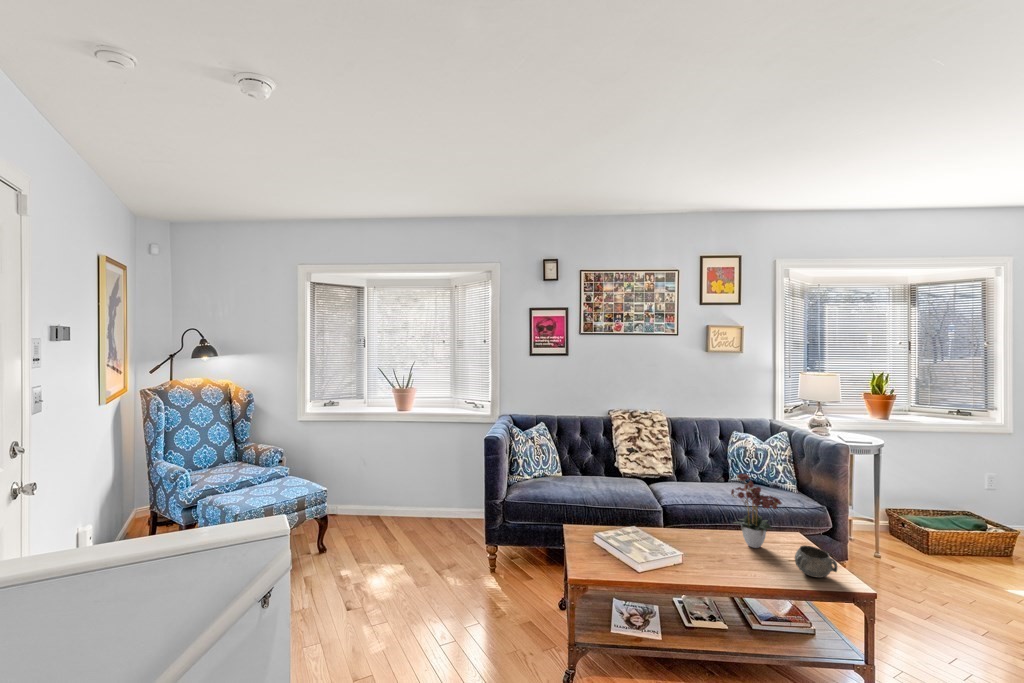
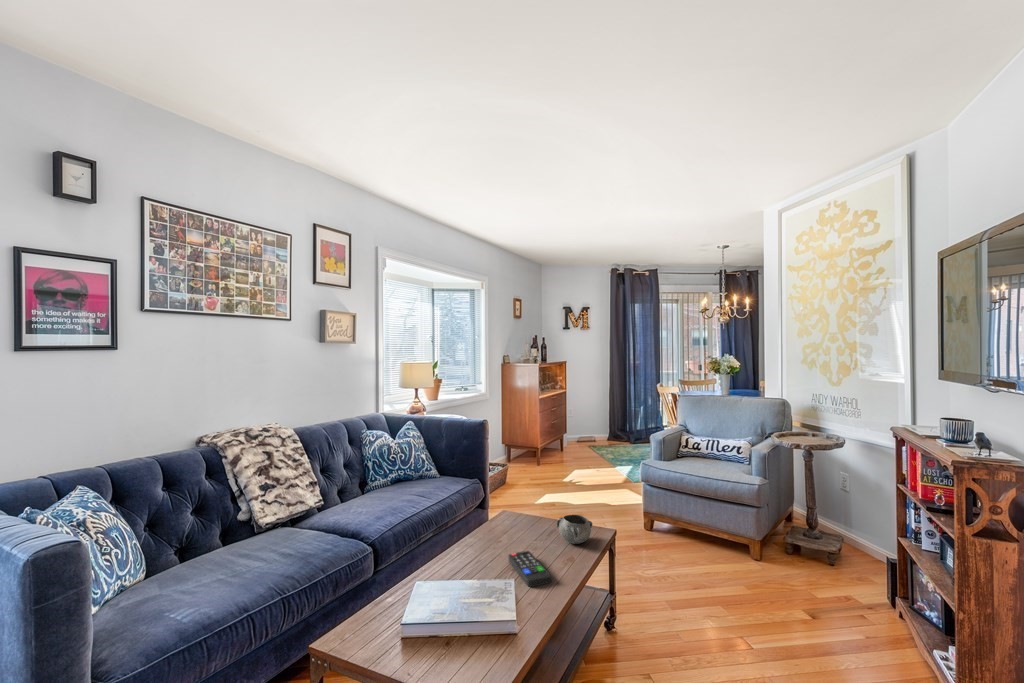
flower arrangement: present [731,474,782,548] -> none [482,461,528,544]
remote control: none [707,548,747,576] -> present [508,551,551,587]

